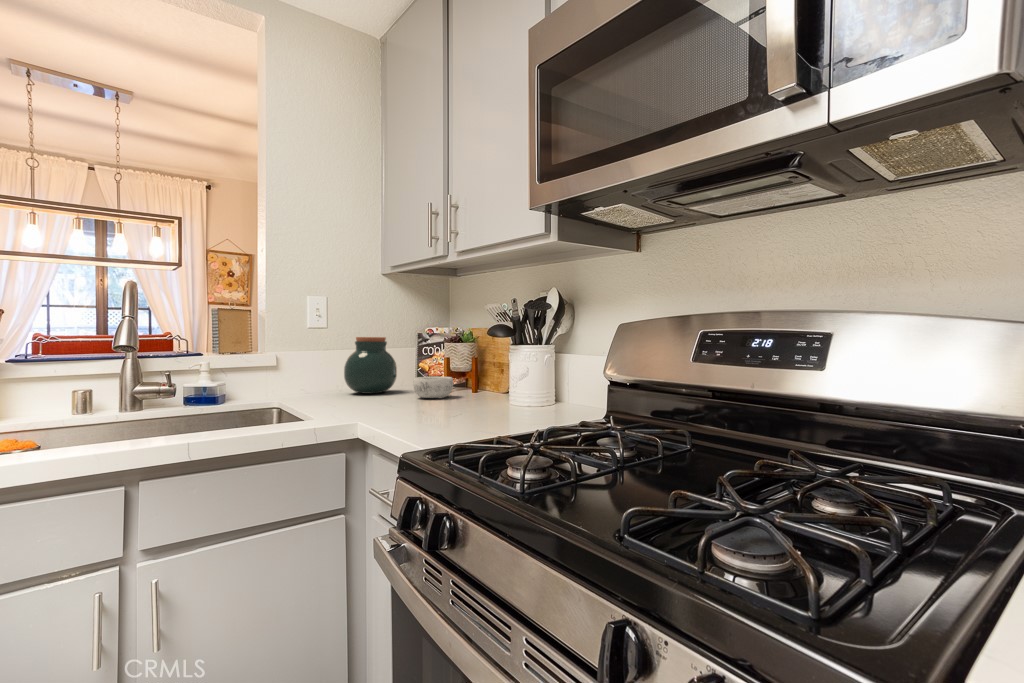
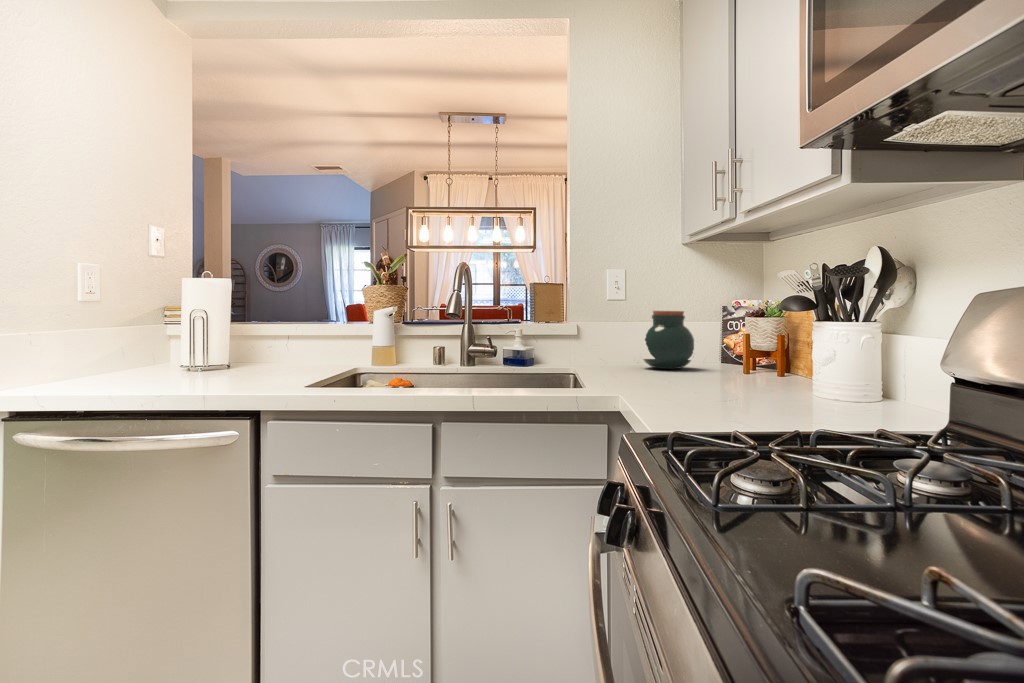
decorative bowl: present [413,377,453,398] -> none [702,355,749,379]

